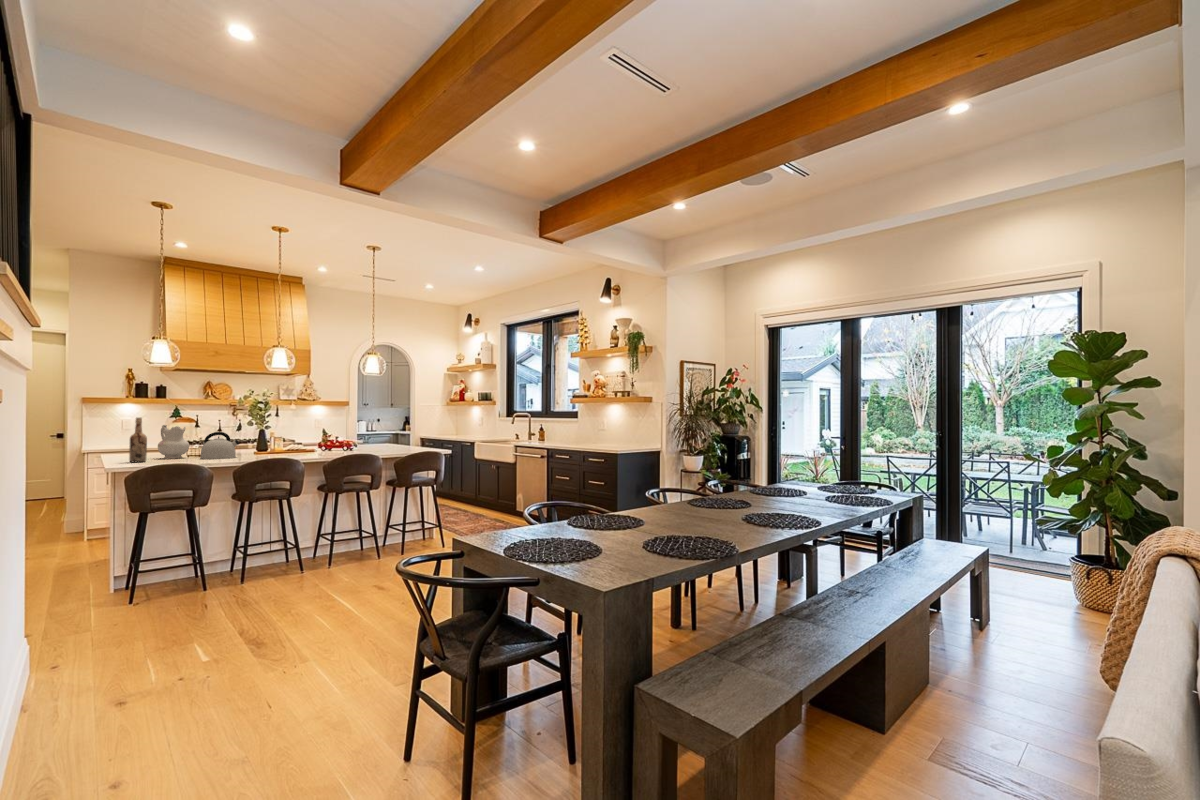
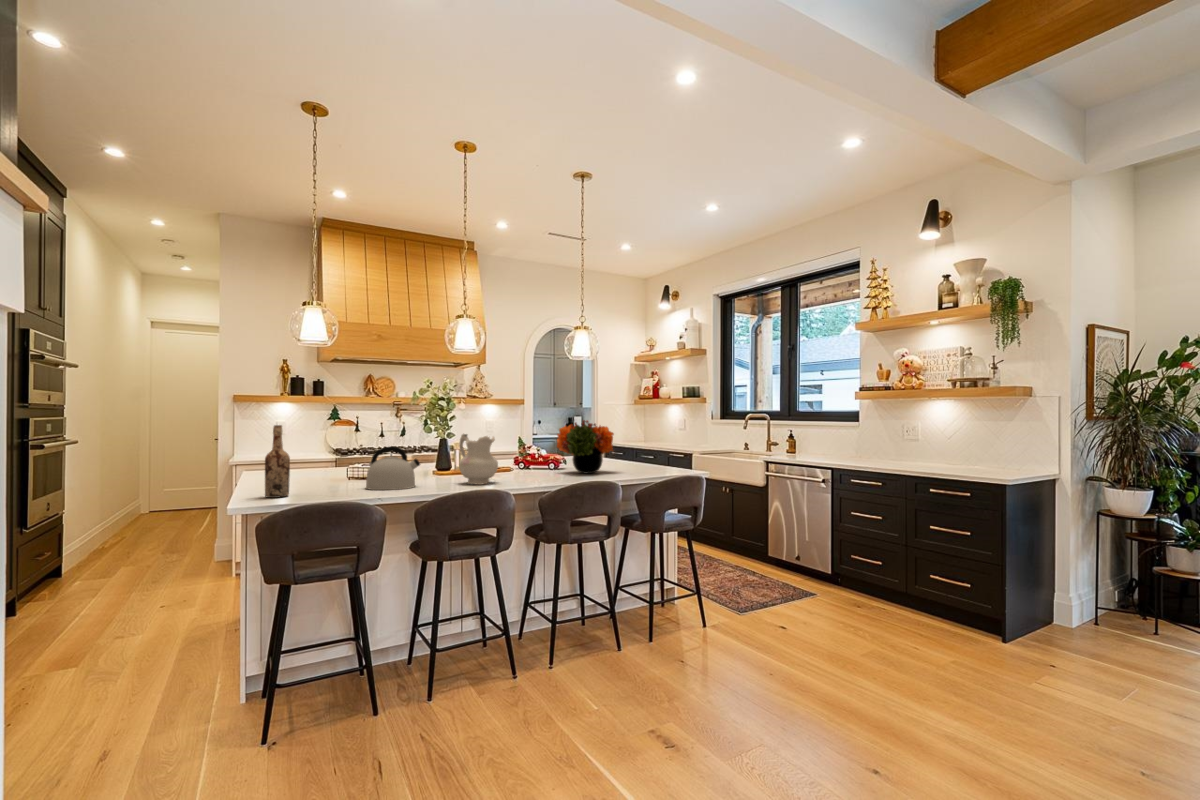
flower arrangement: none [343,416,385,451] -> present [557,420,614,474]
ceramic pitcher: present [158,425,189,459] -> present [459,434,498,485]

